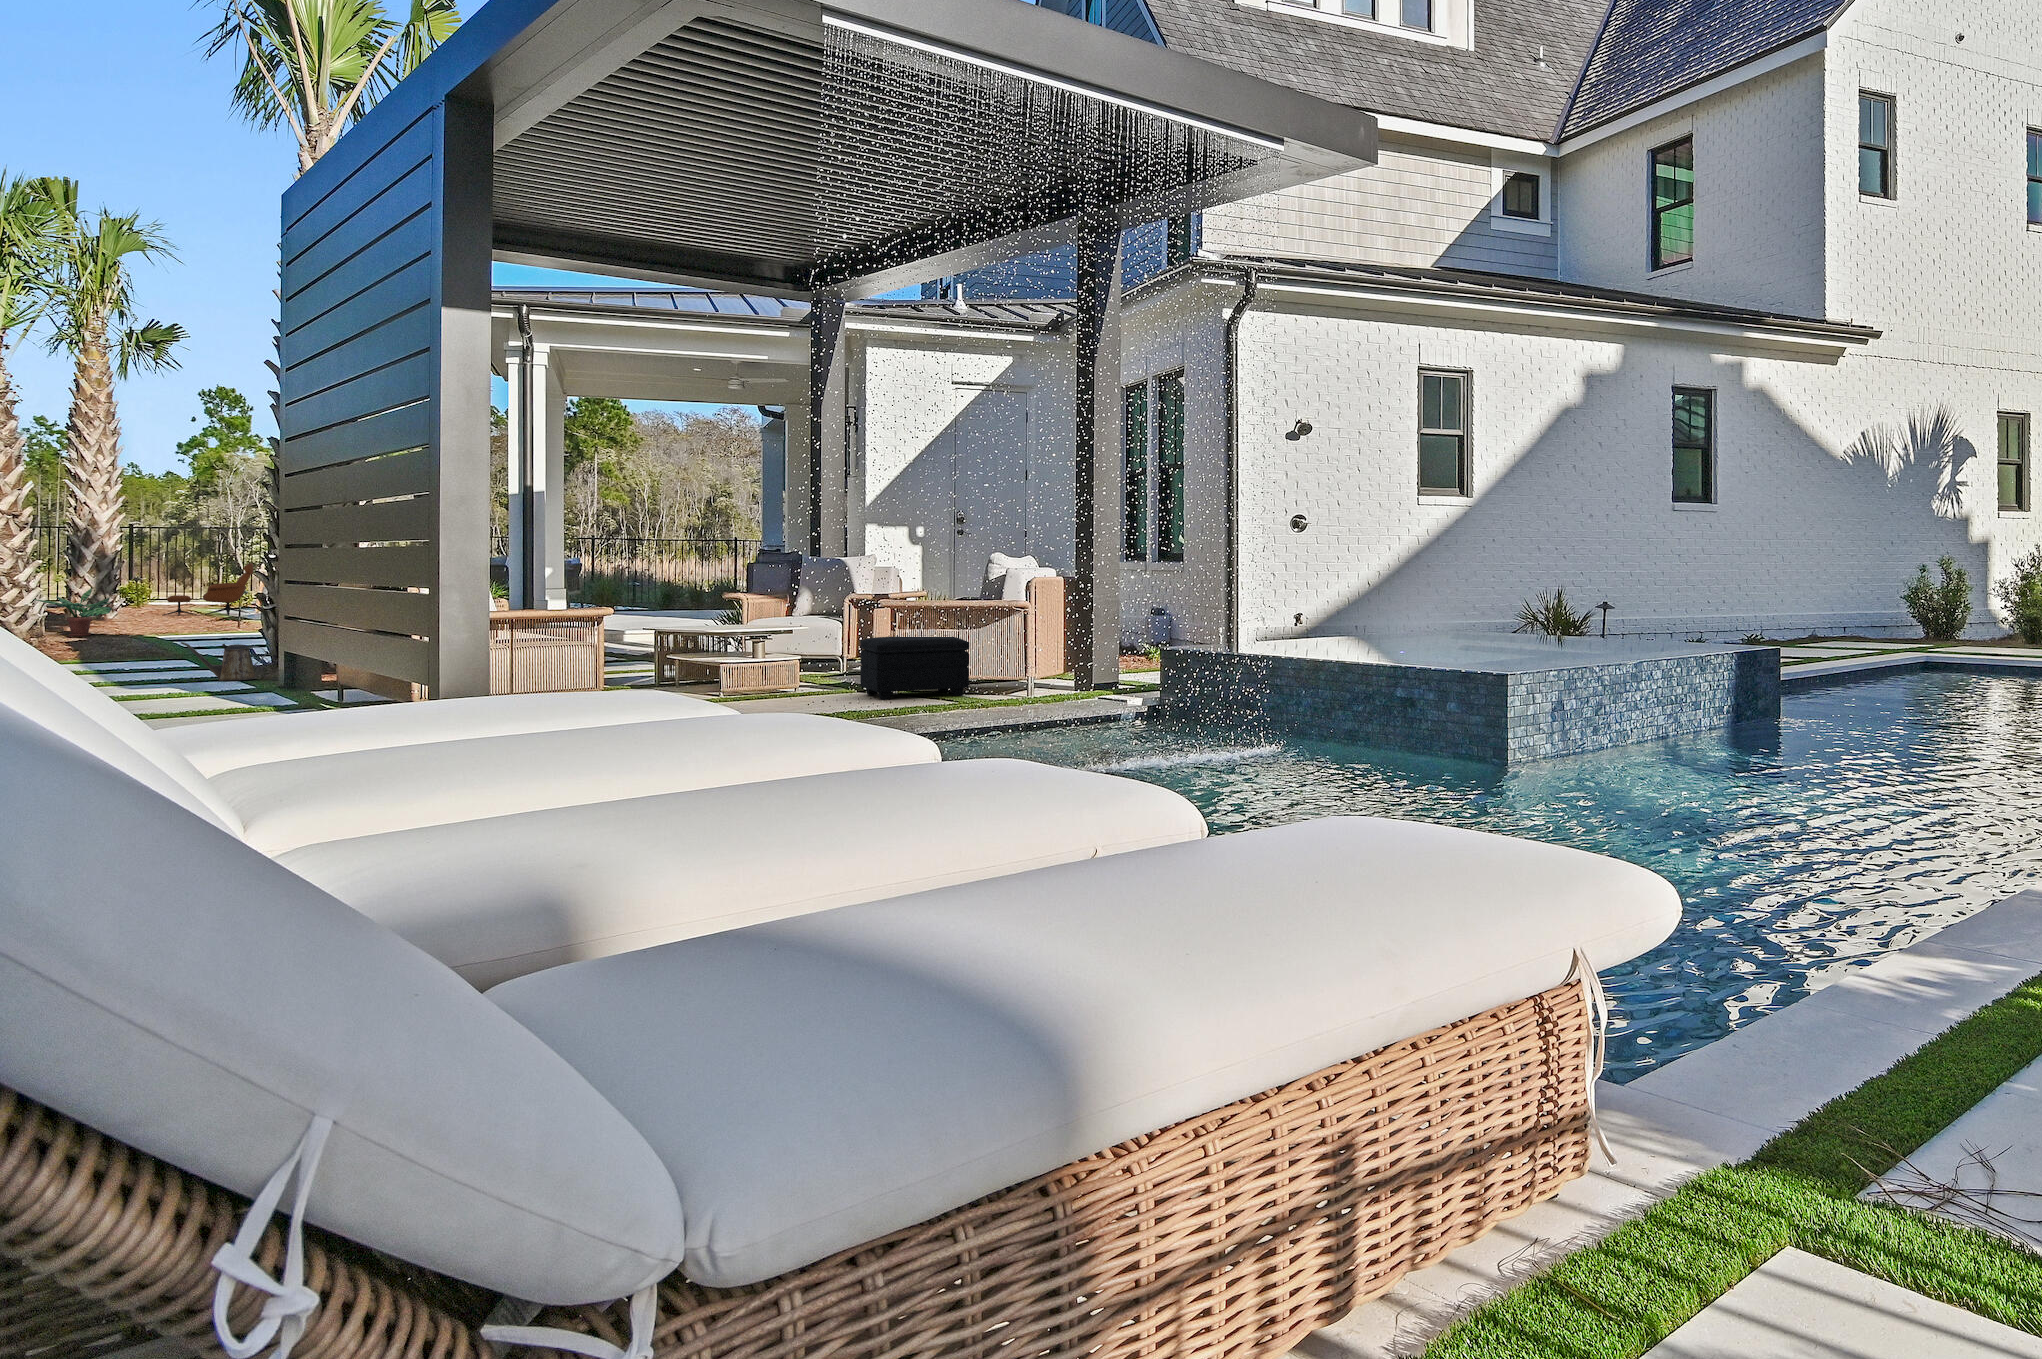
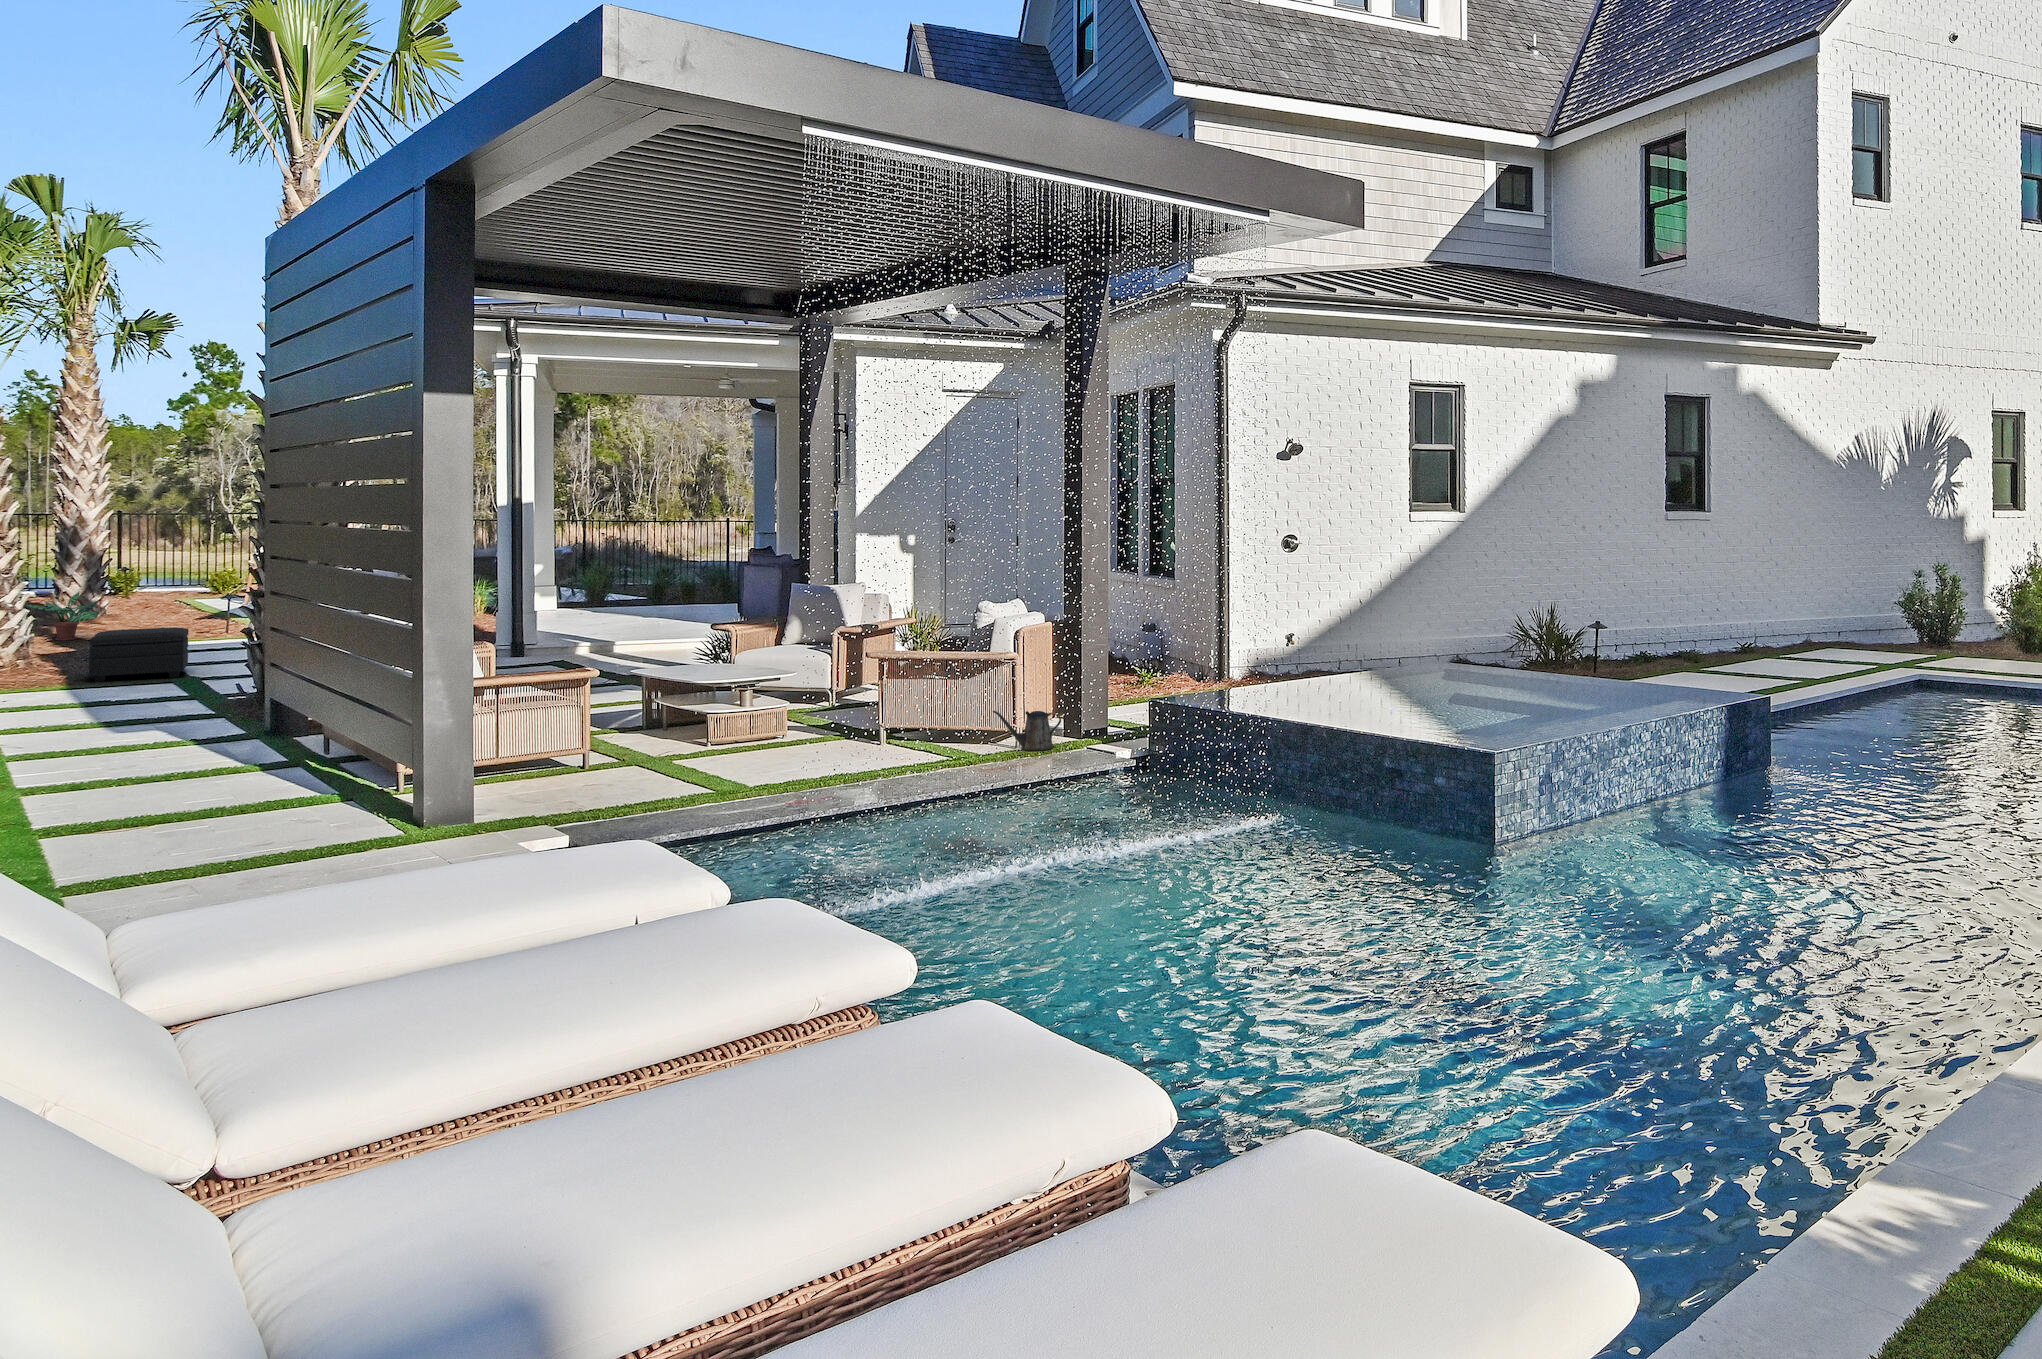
lounge chair: present [164,563,253,616] -> none [146,544,239,600]
footstool: present [860,636,969,700] -> present [89,627,189,682]
watering can: present [181,642,266,681] -> present [993,711,1061,751]

